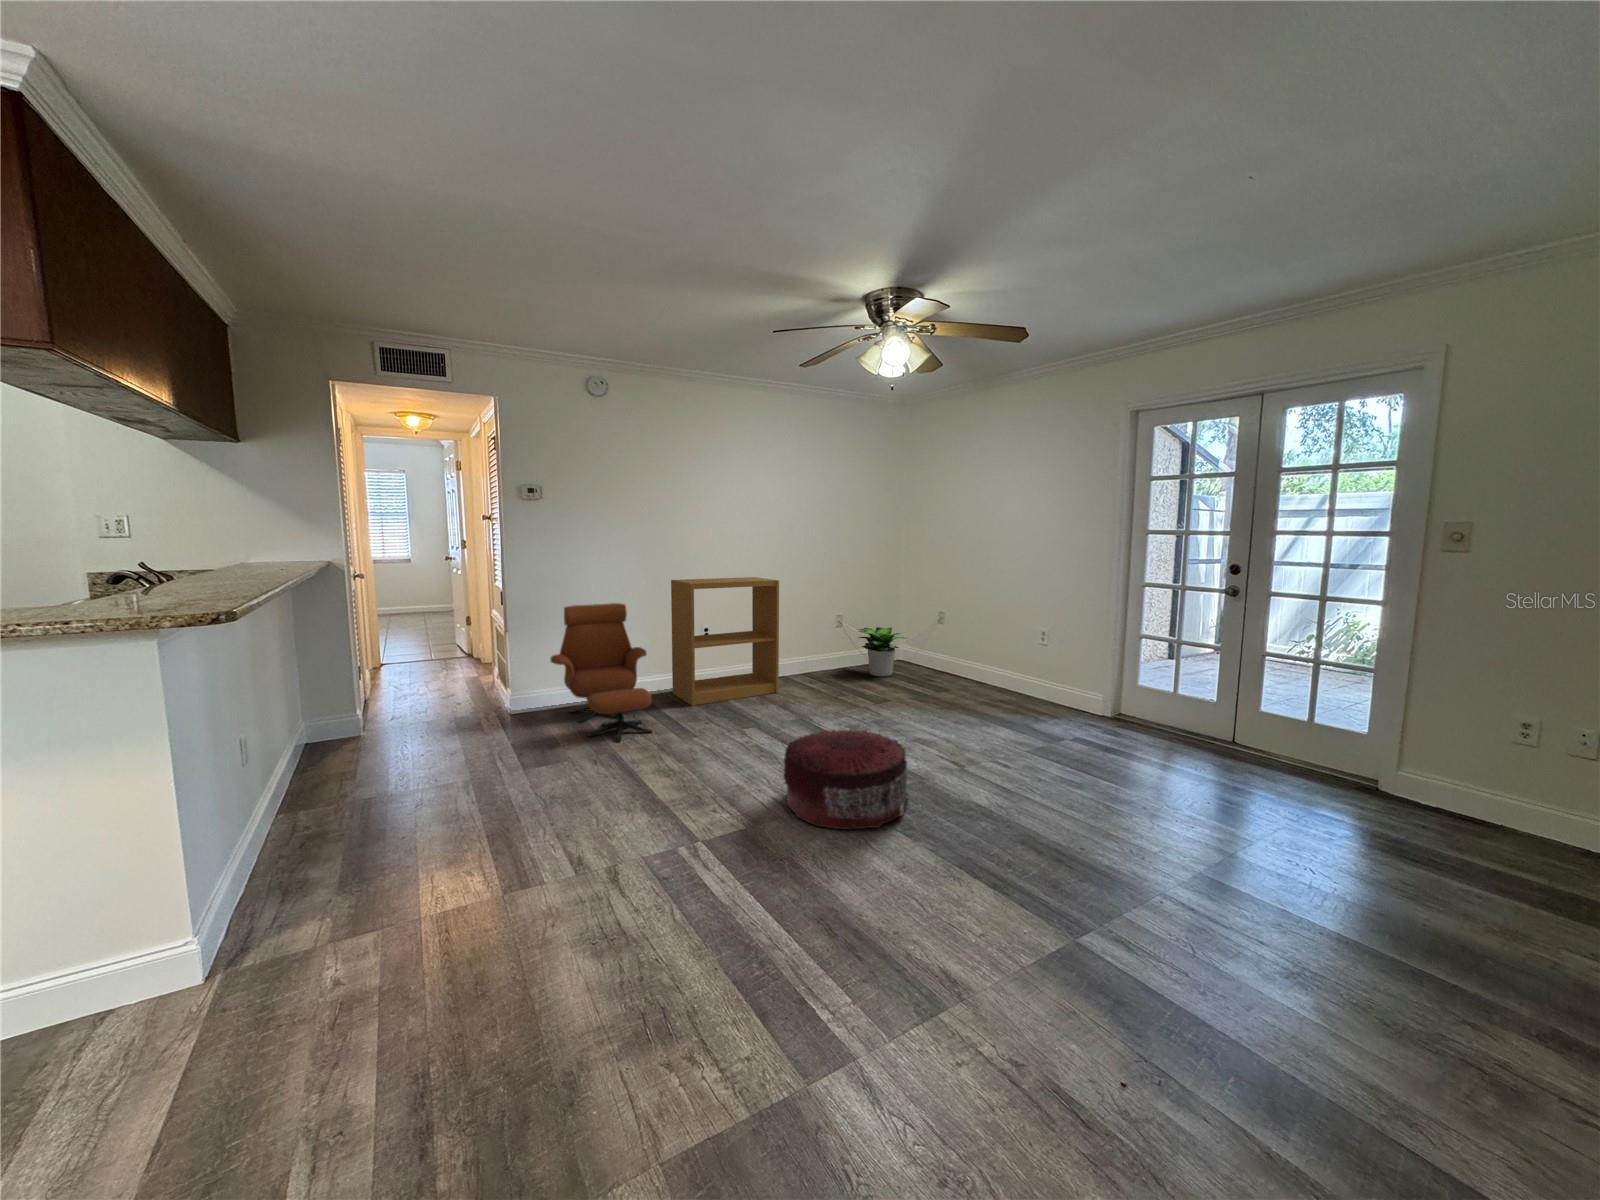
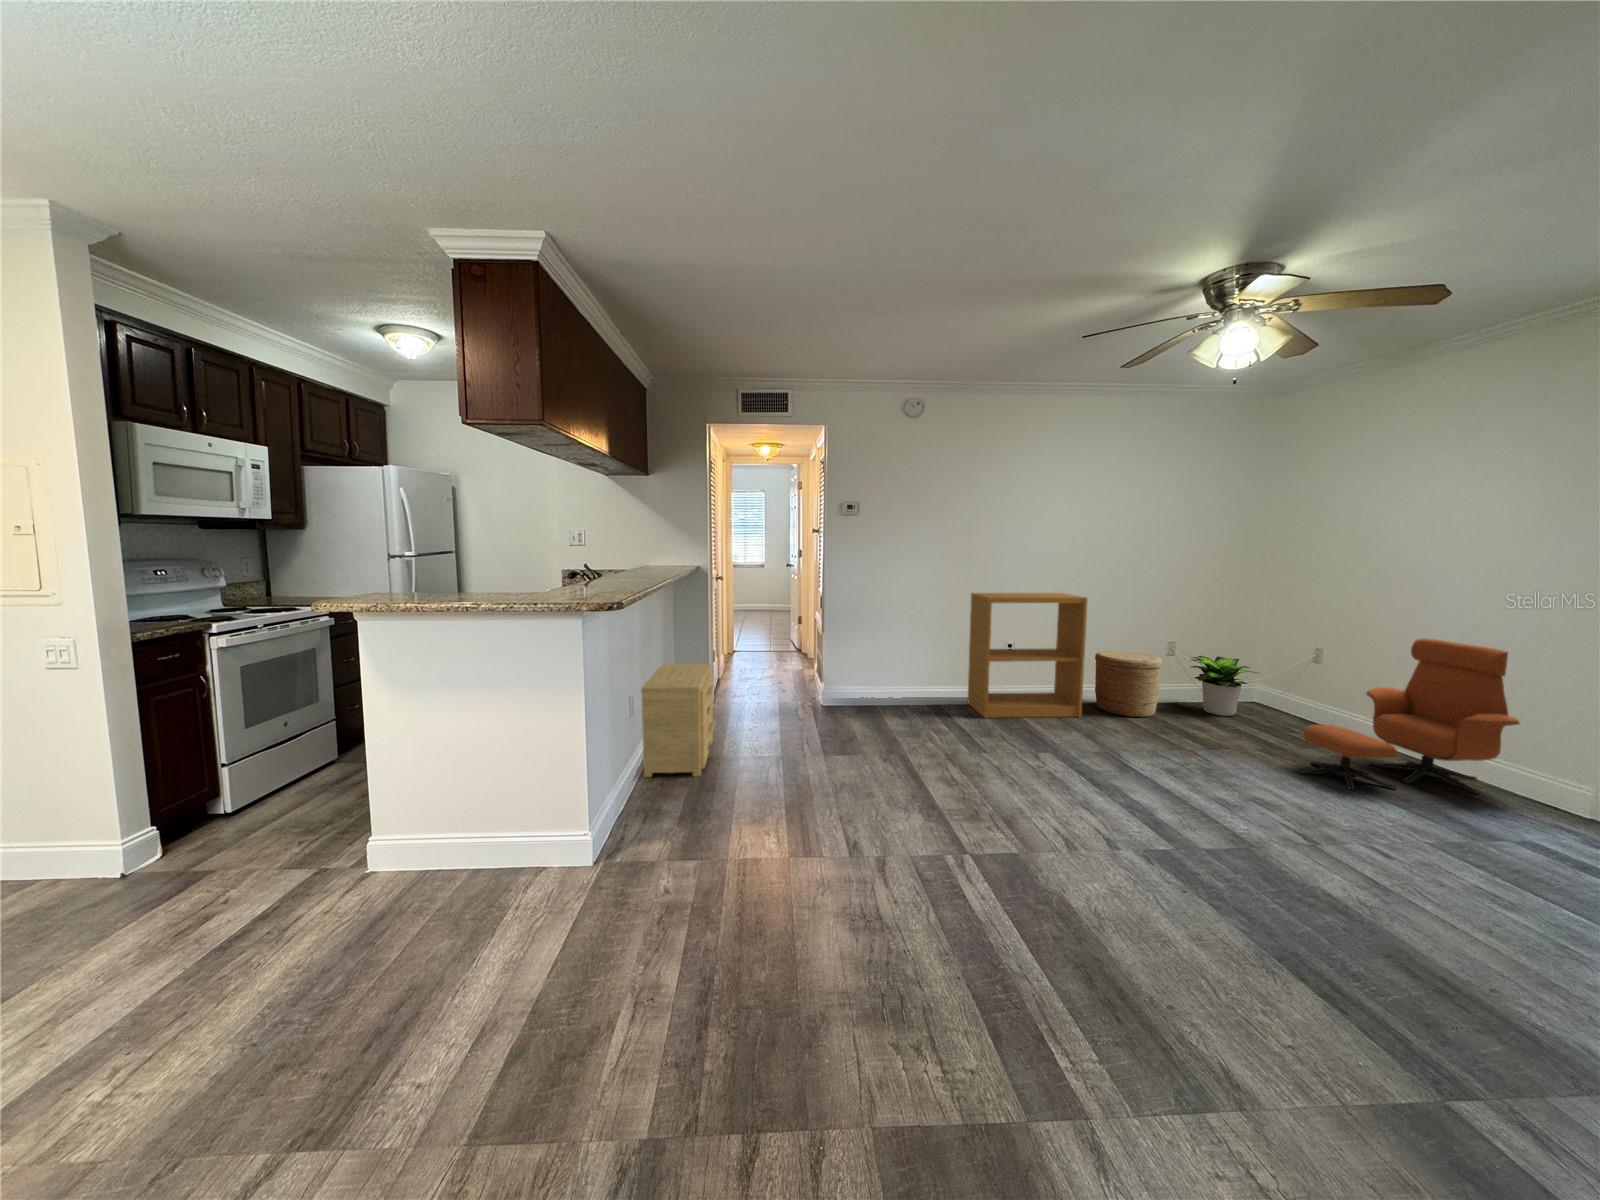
lounge chair: present [550,603,652,742] -> present [1300,638,1520,794]
woven basket: none [786,628,839,687] -> present [1095,650,1162,717]
side table: none [233,683,358,853] -> present [641,664,715,777]
pouf: present [784,730,908,829] -> none [1063,765,1224,889]

